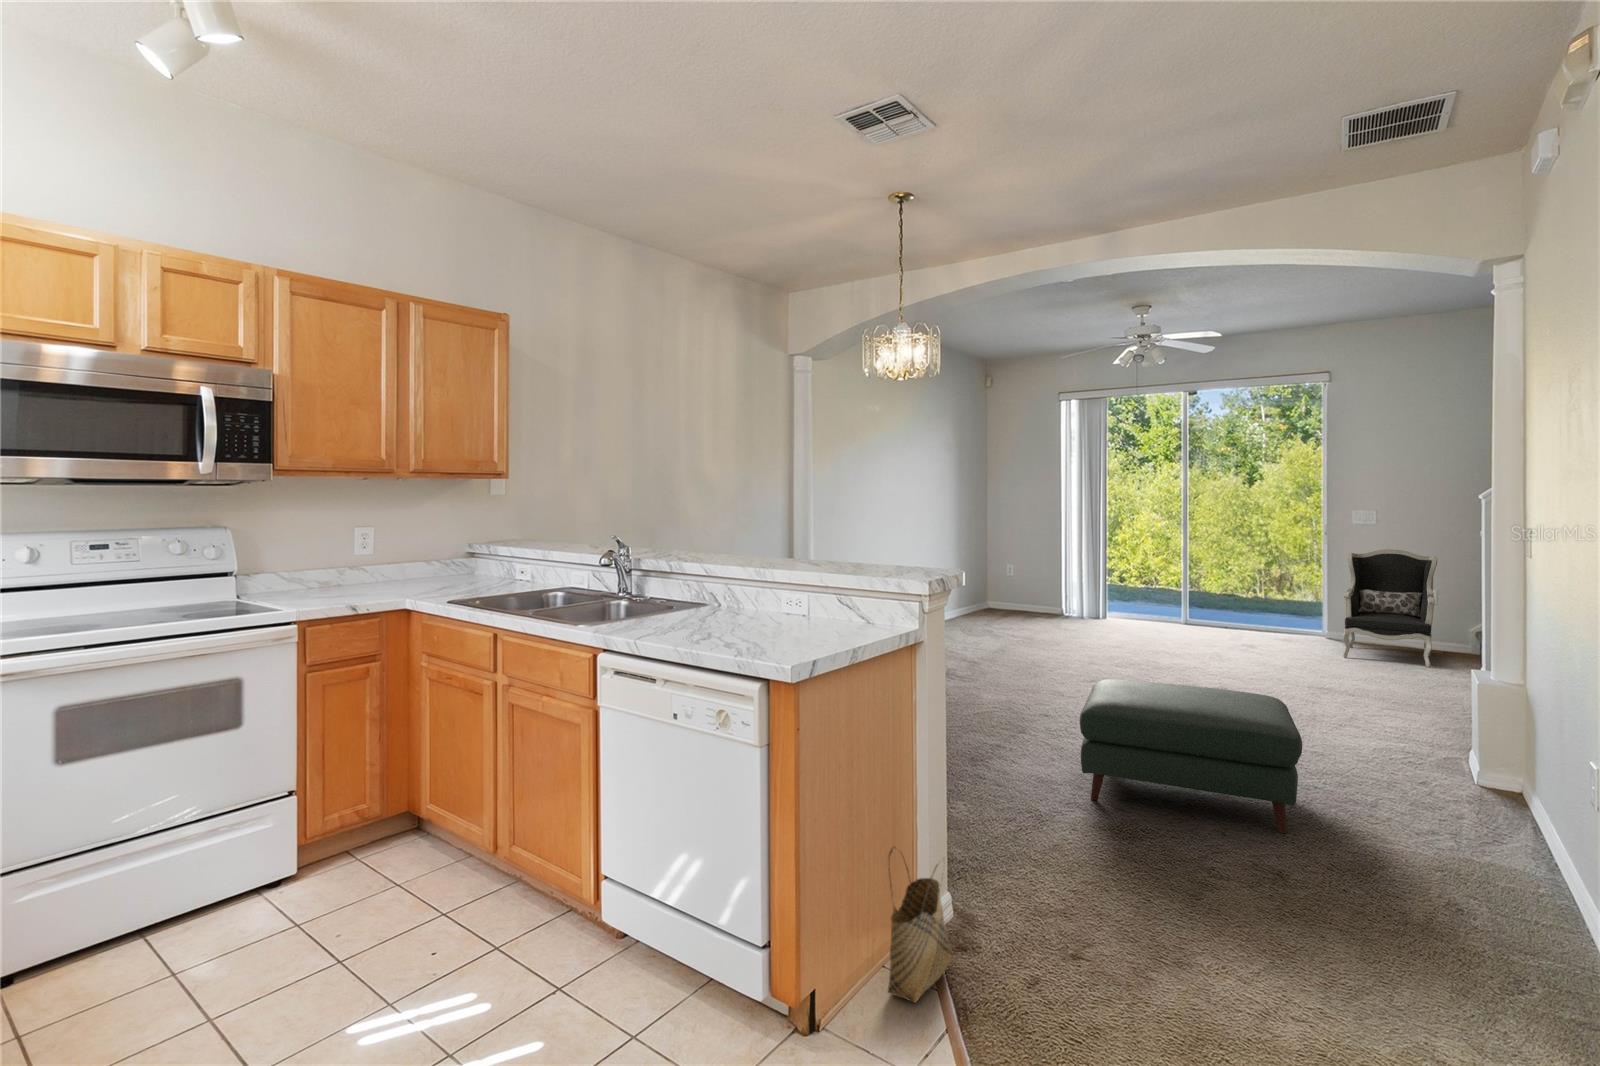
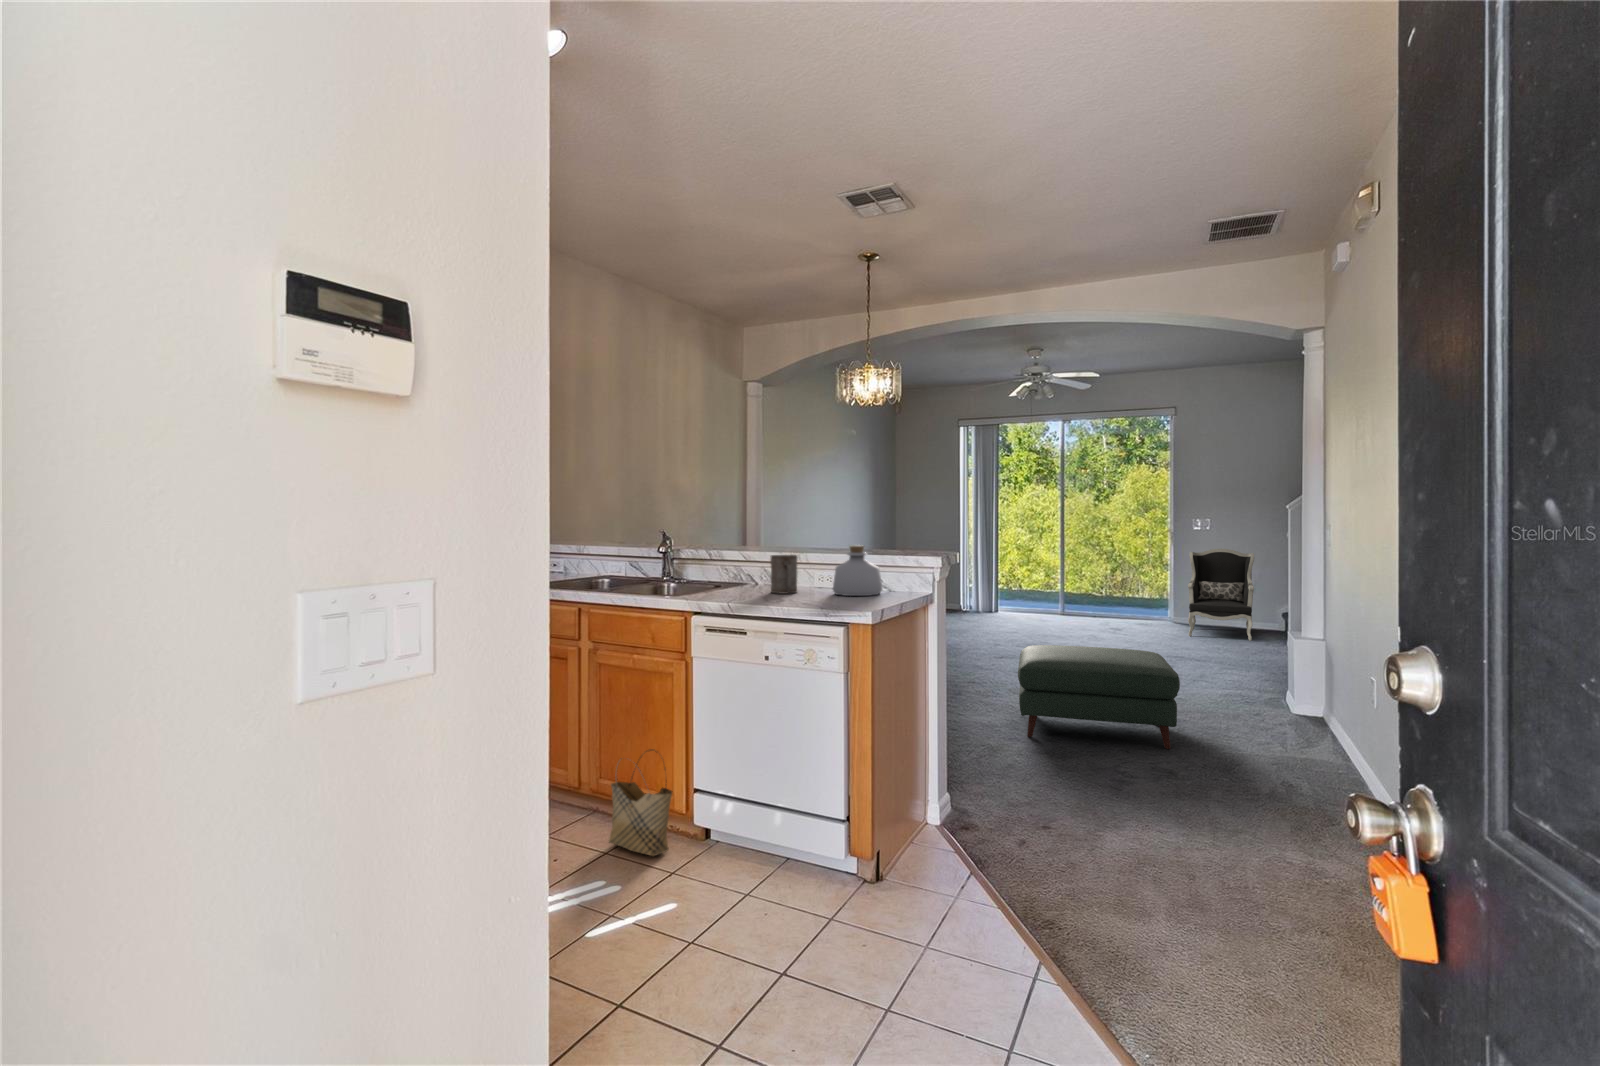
bottle: none [785,565,852,634] -> present [833,545,882,596]
mug: none [717,574,751,625] -> present [770,555,797,594]
woven basket: present [888,847,952,1003] -> present [609,749,672,856]

